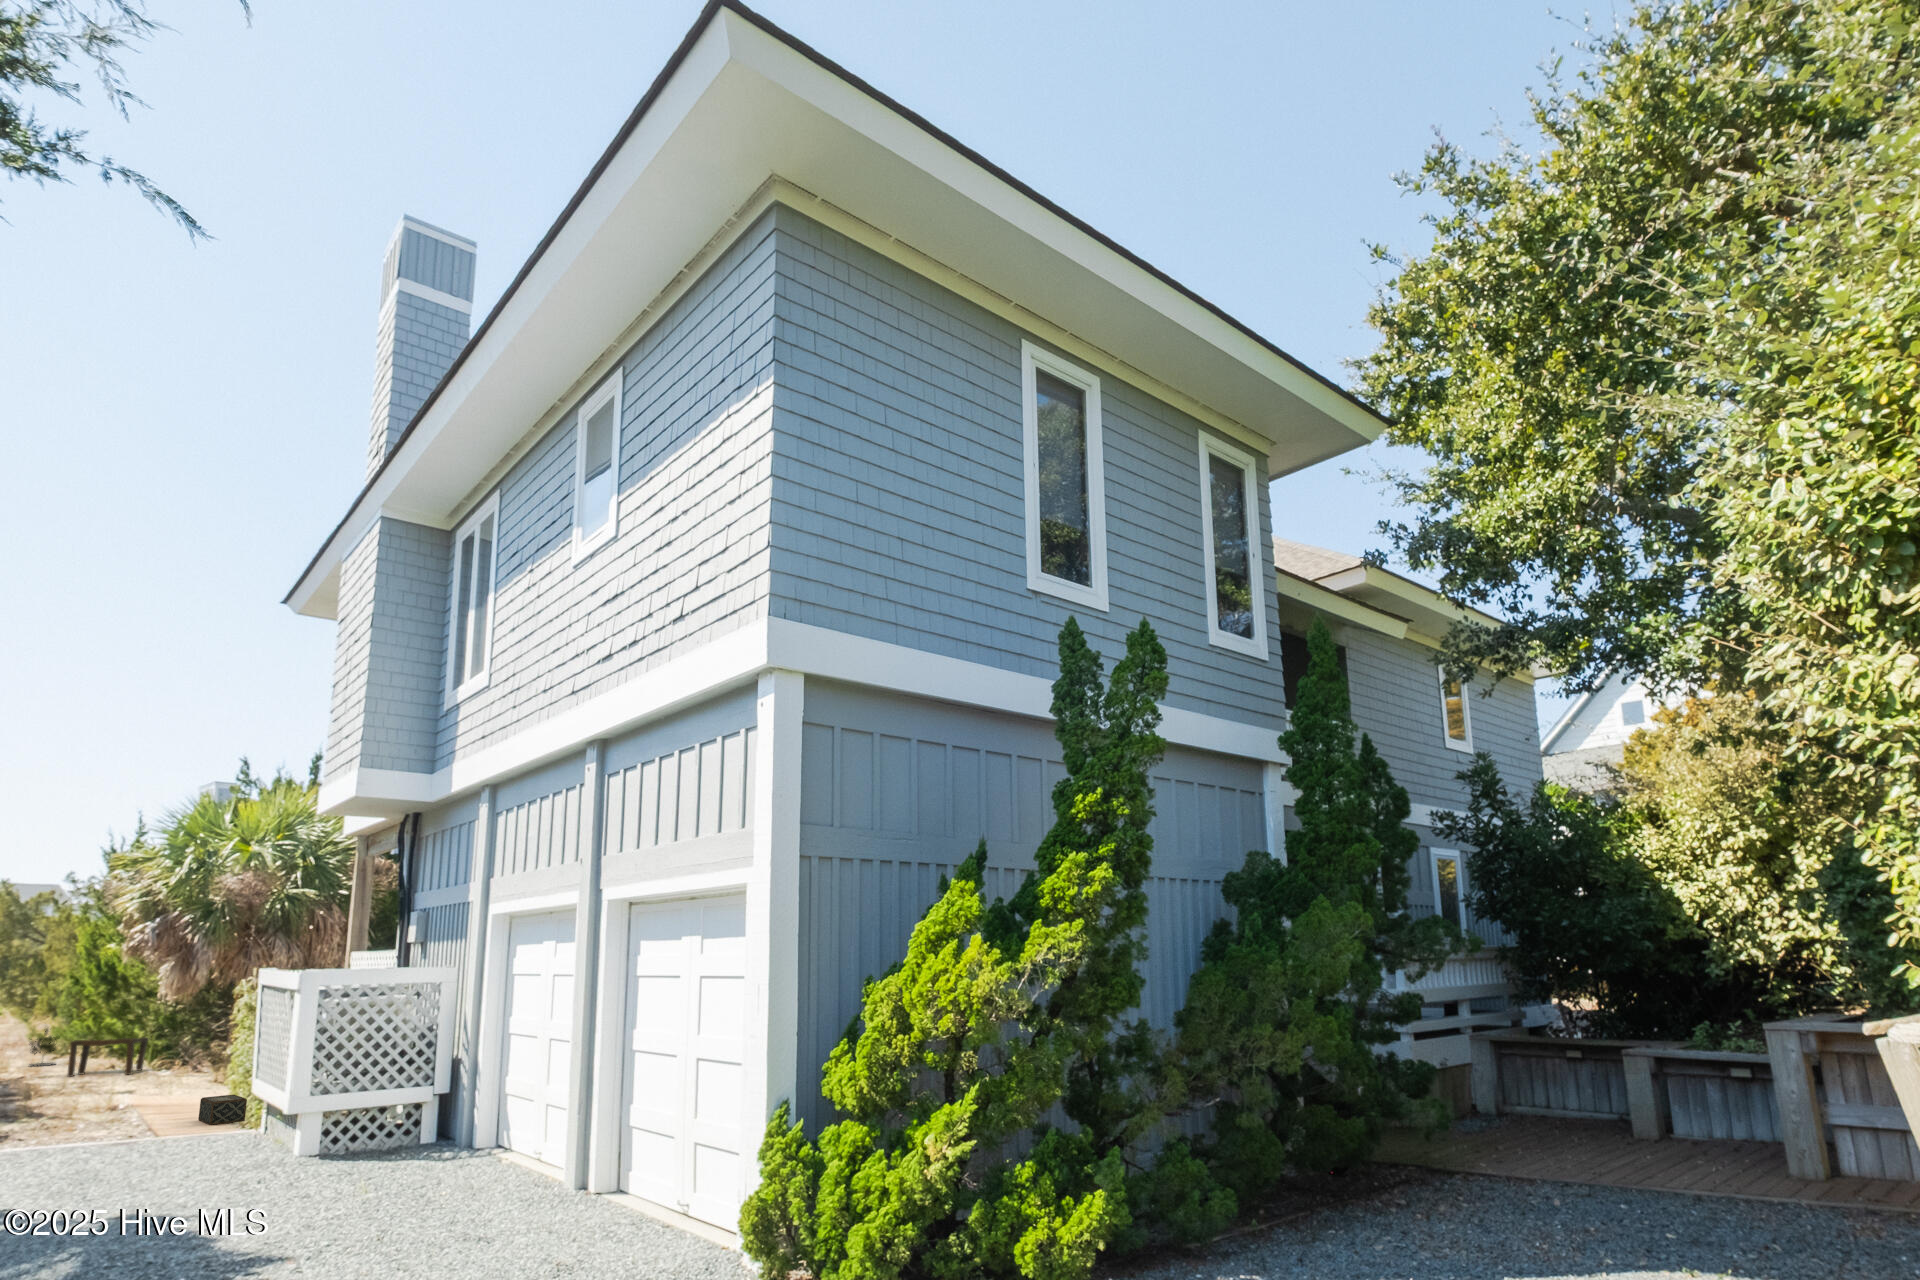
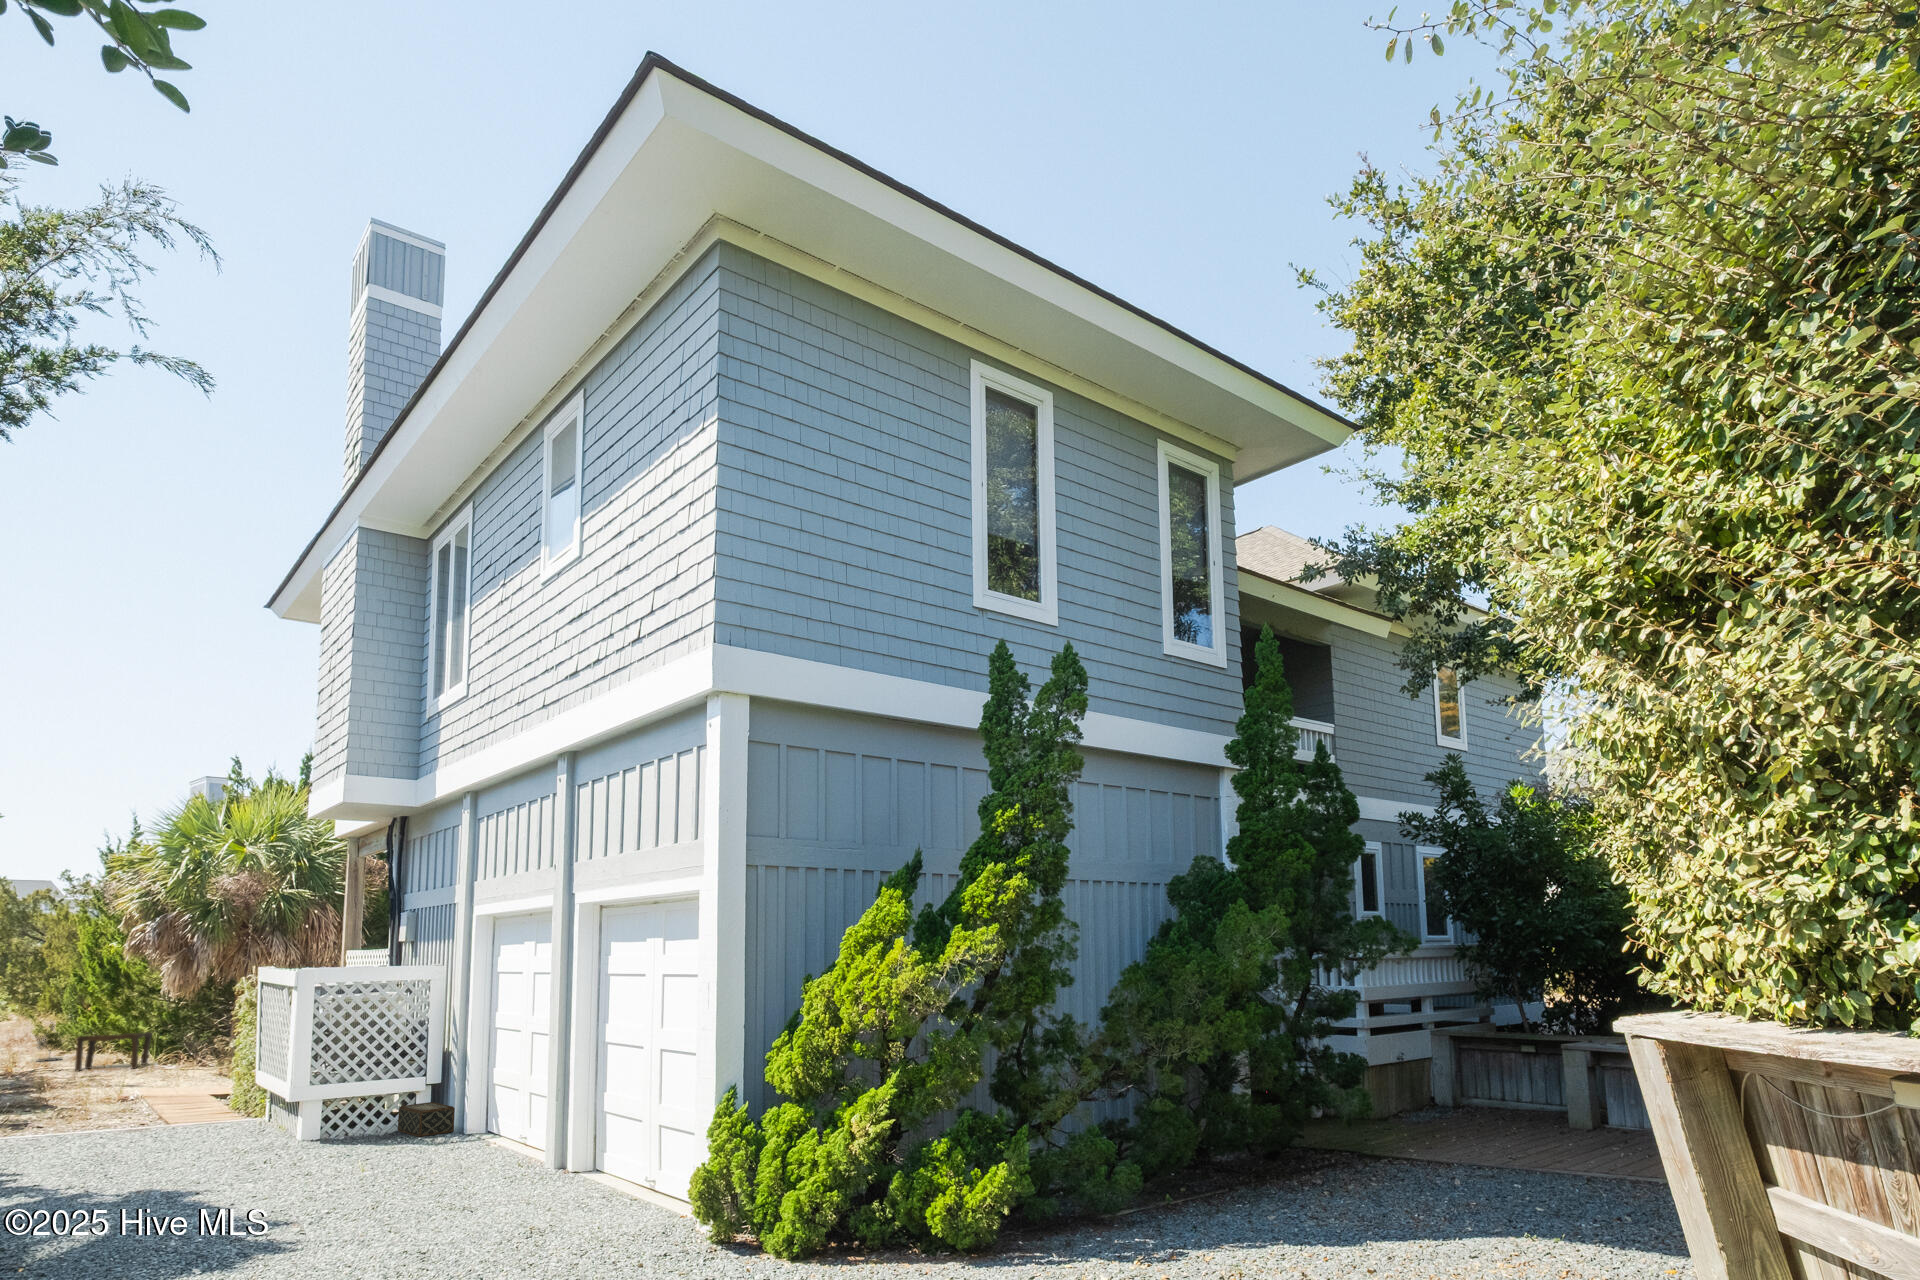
woven basket: present [198,1095,247,1125] -> present [398,1102,455,1137]

